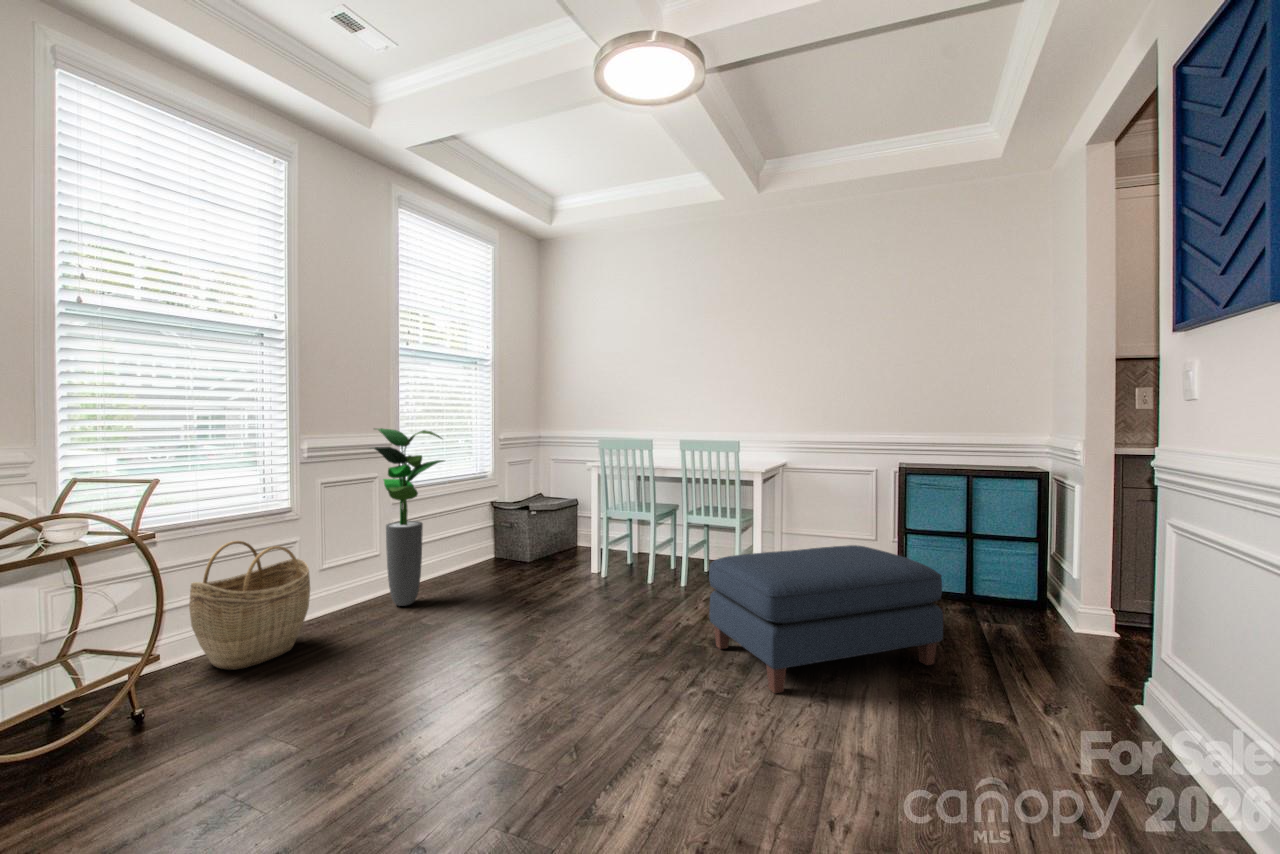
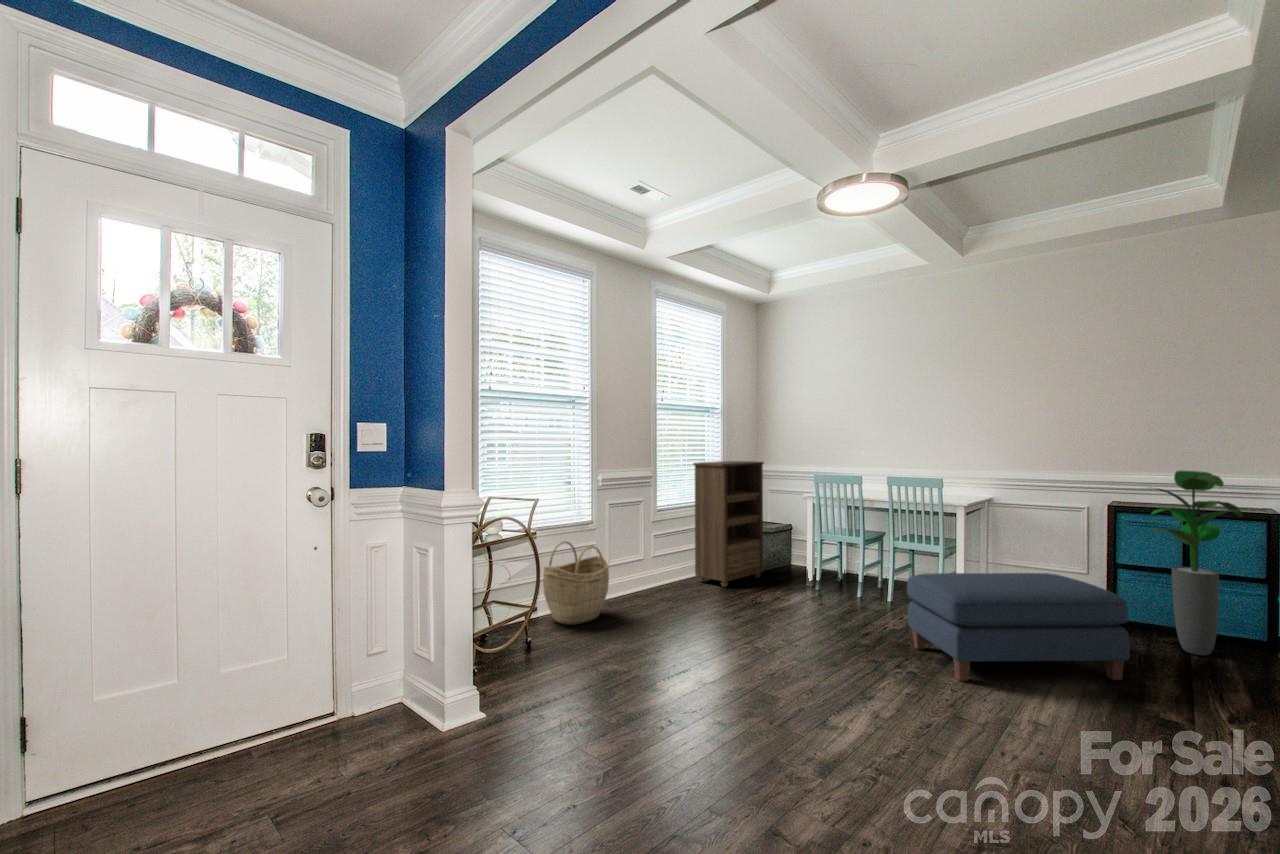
bookshelf: none [453,426,544,582] -> present [693,461,764,587]
potted plant: present [370,428,444,606] -> present [1149,470,1243,656]

